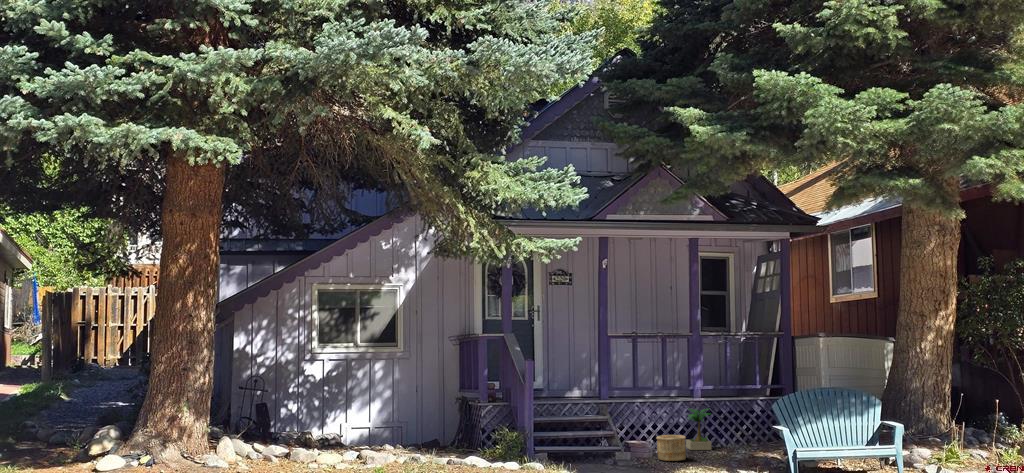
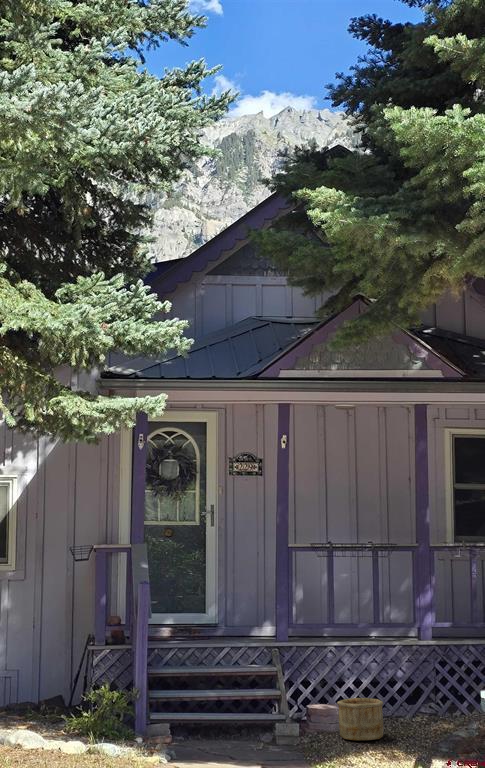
potted plant: present [686,409,712,450] -> none [401,655,447,722]

